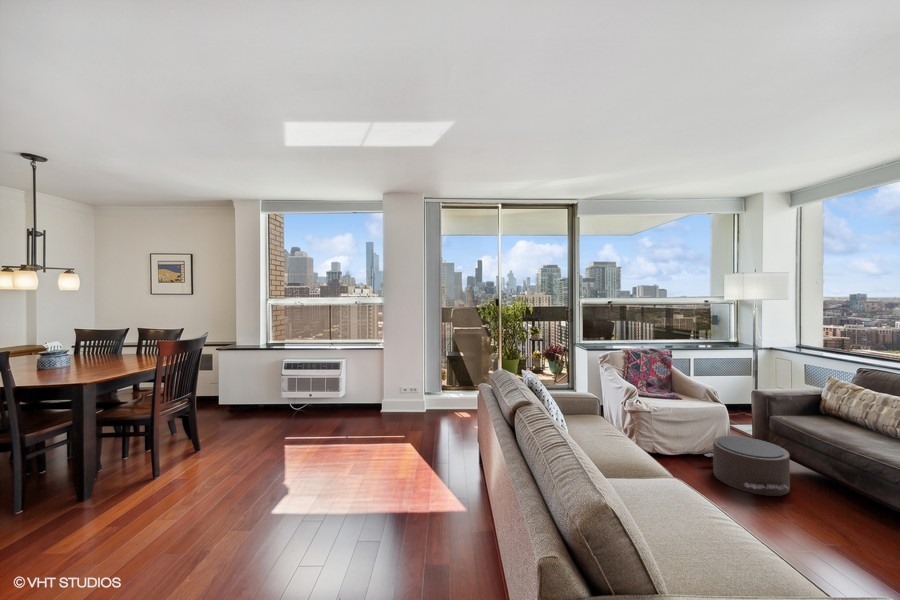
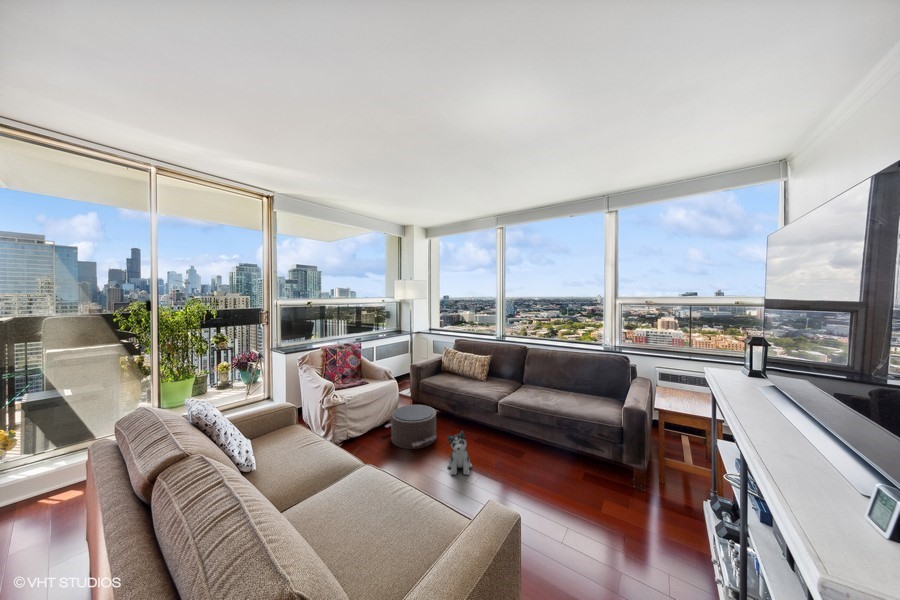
plush toy: none [804,484,856,552] -> present [447,431,472,475]

